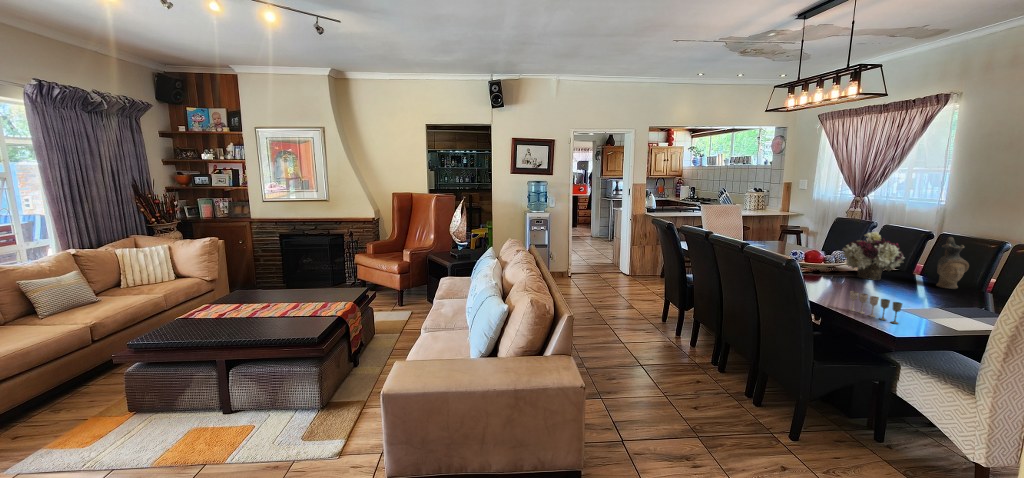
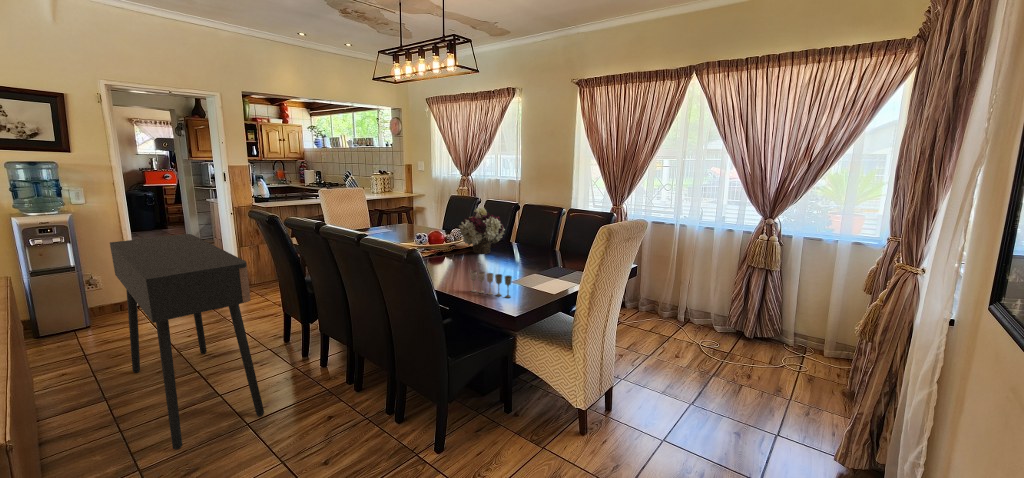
console table: none [573,232,654,365] -> present [110,234,264,450]
ceramic pitcher: present [936,237,969,289] -> none [527,207,546,252]

